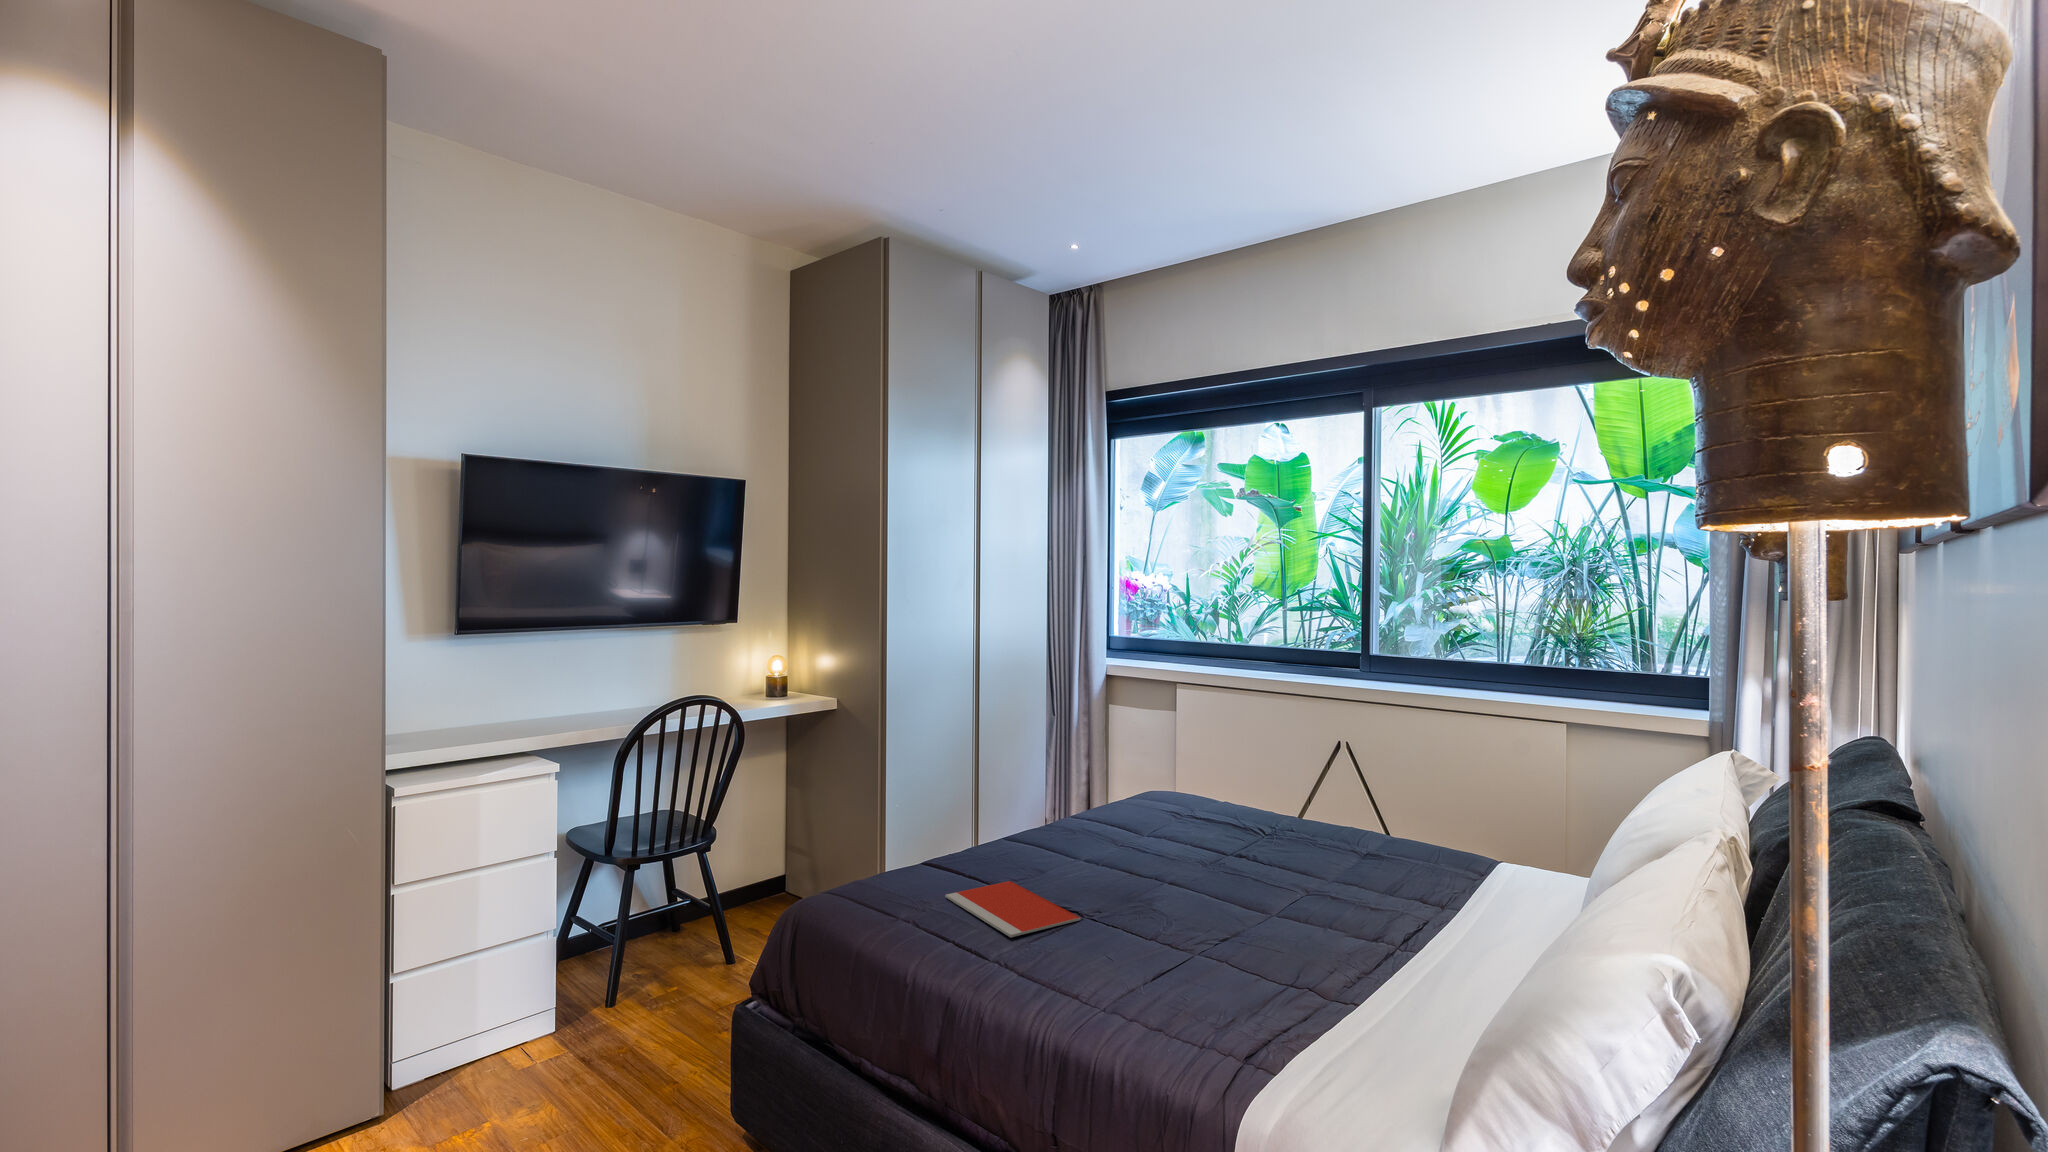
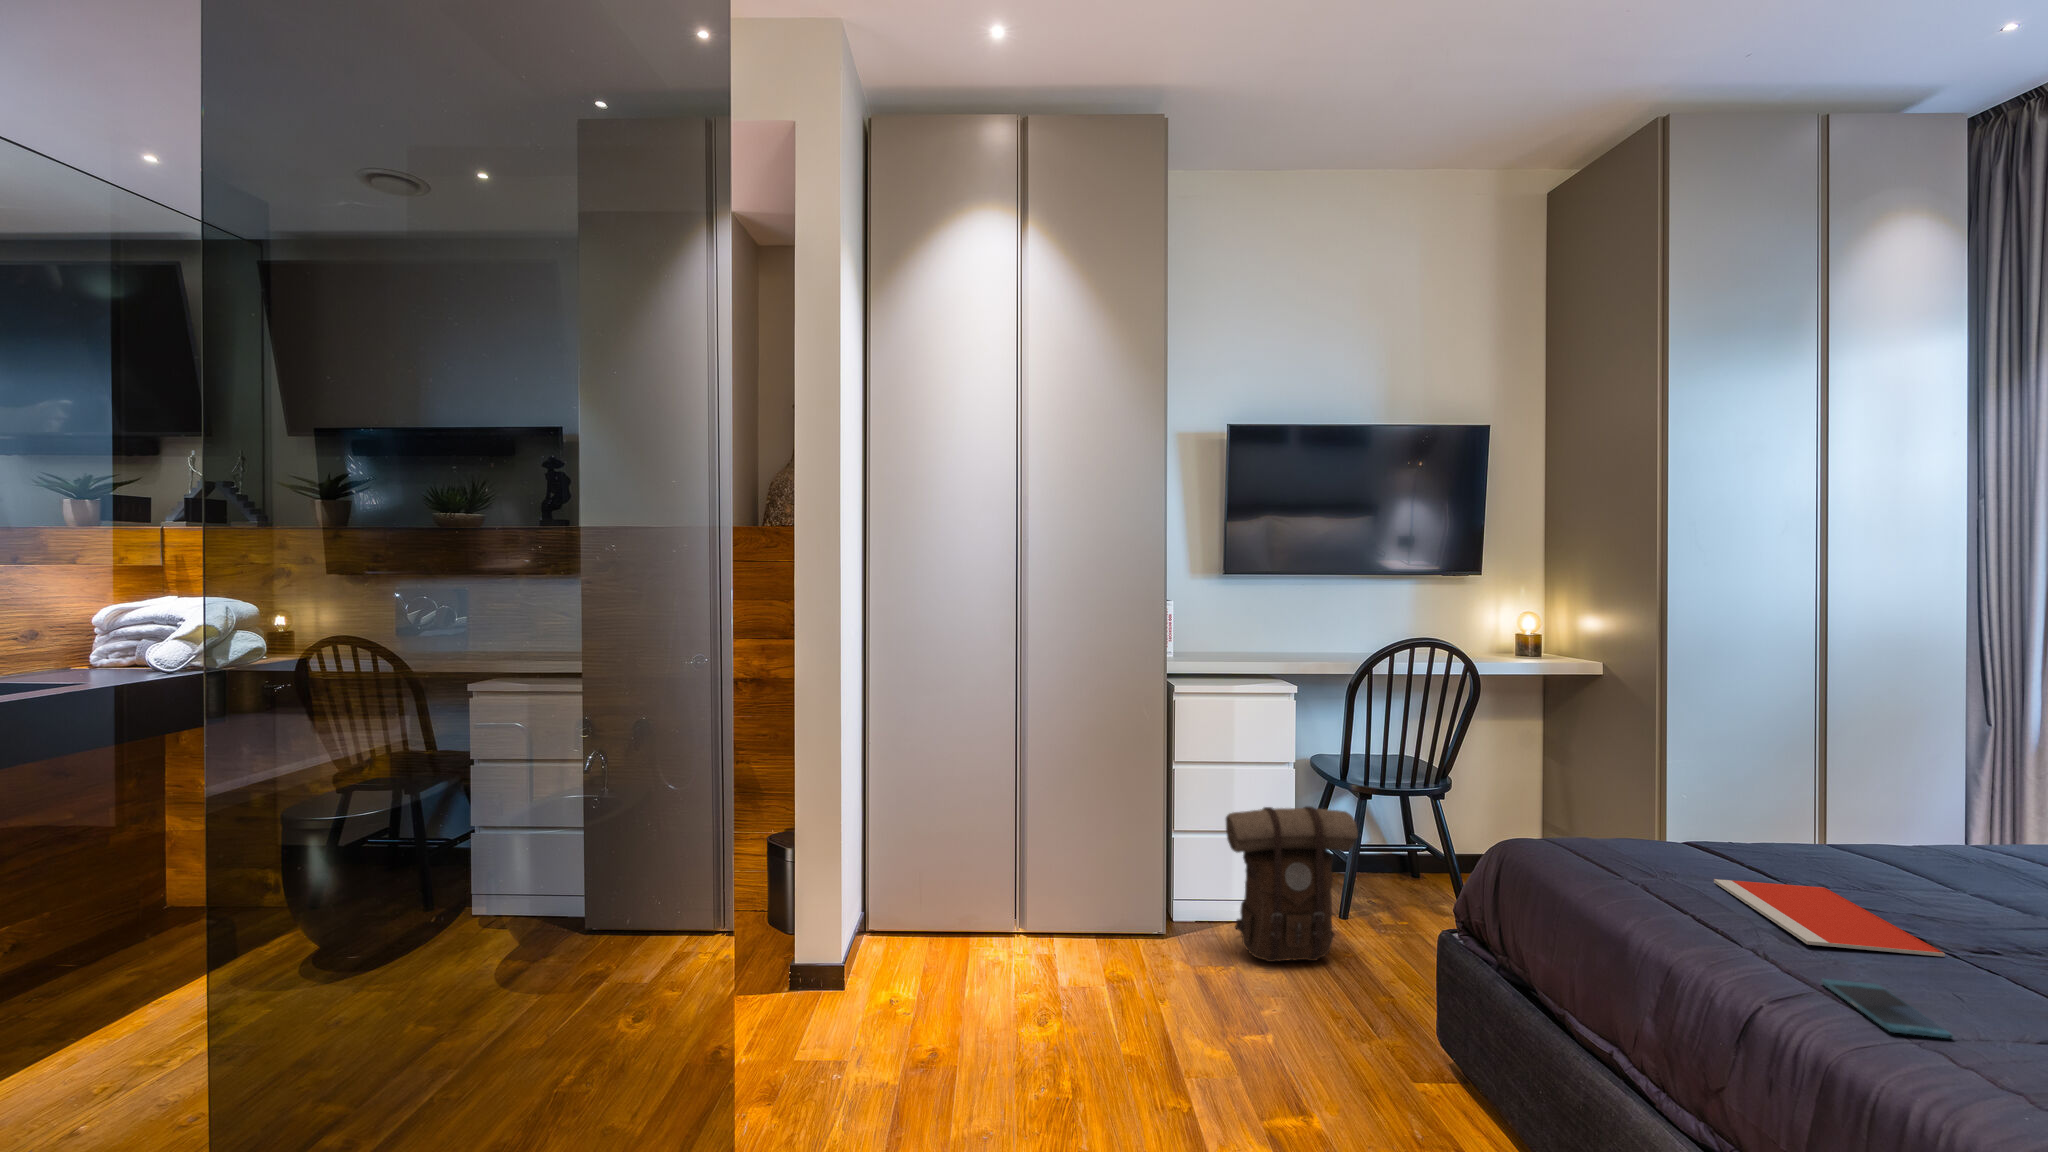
backpack: none [473,894,634,1093] -> present [1226,806,1358,962]
smartphone: none [1024,958,1097,998] -> present [1821,979,1953,1039]

